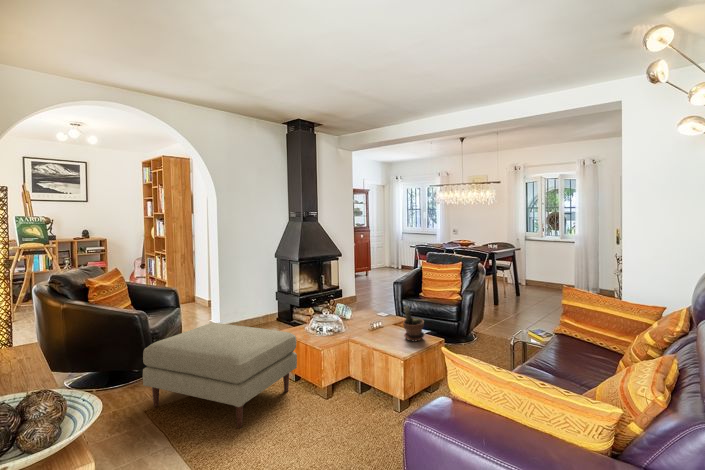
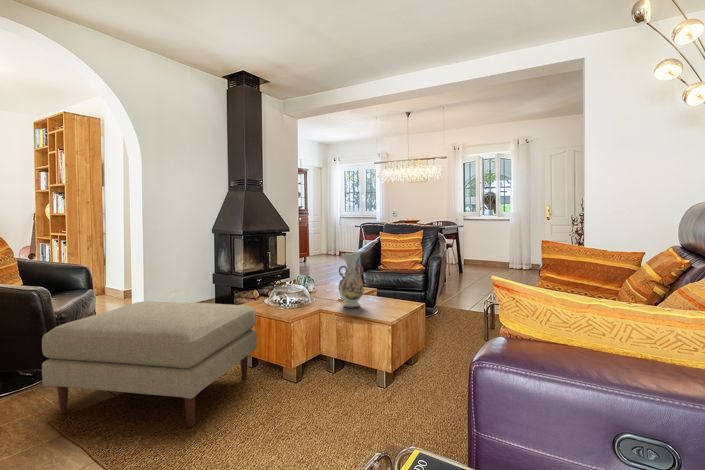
vase: none [365,291,387,339] -> present [339,253,364,308]
potted plant: present [403,306,424,341] -> none [382,267,406,307]

